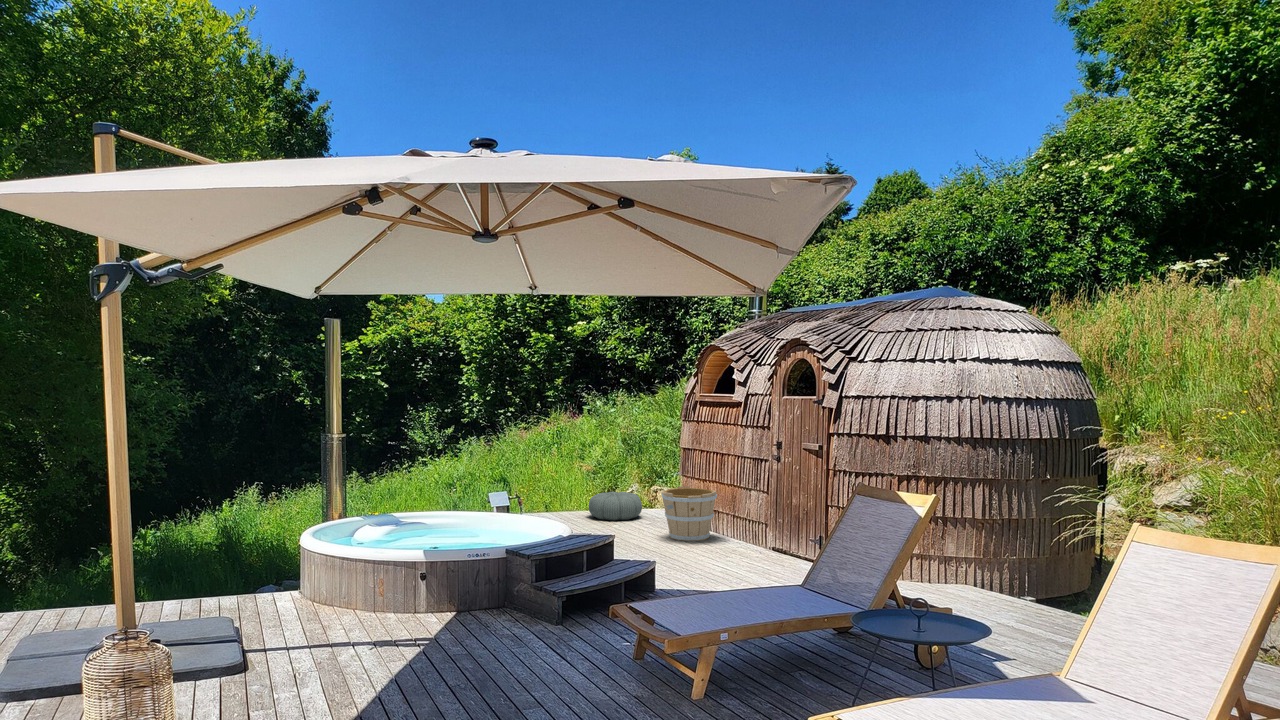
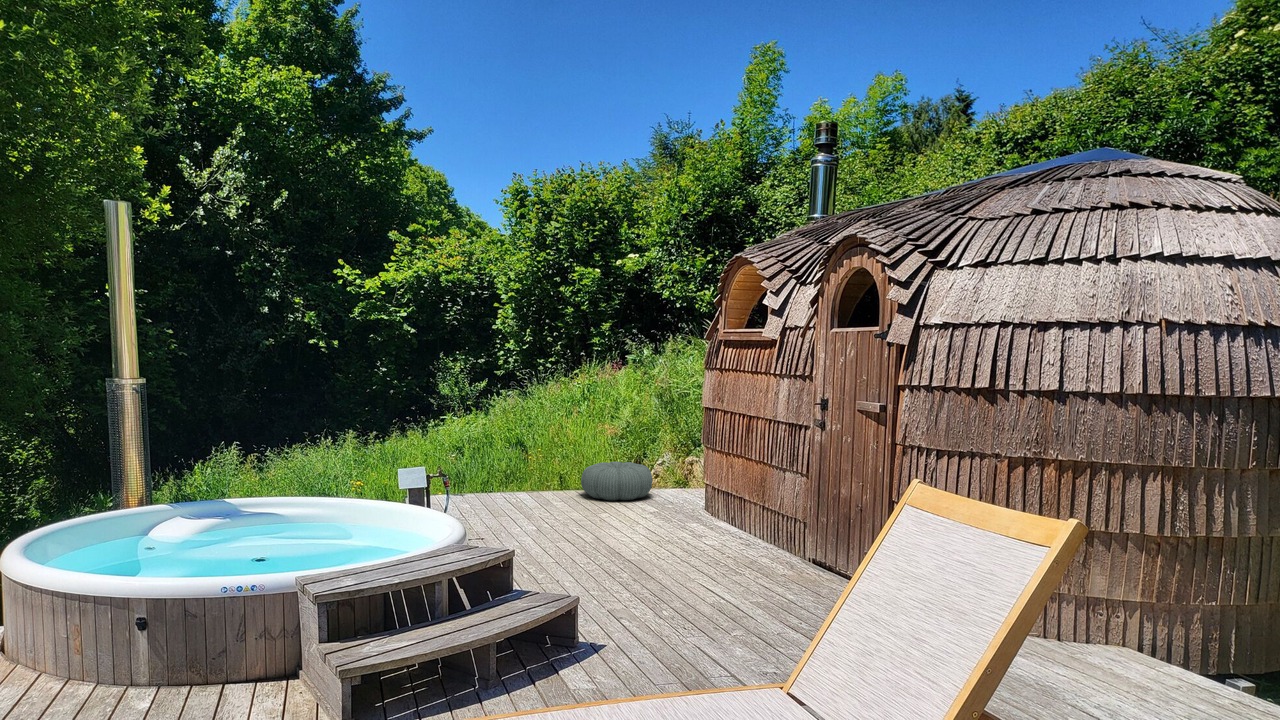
wooden bucket: present [661,486,717,541] -> none [662,459,741,537]

